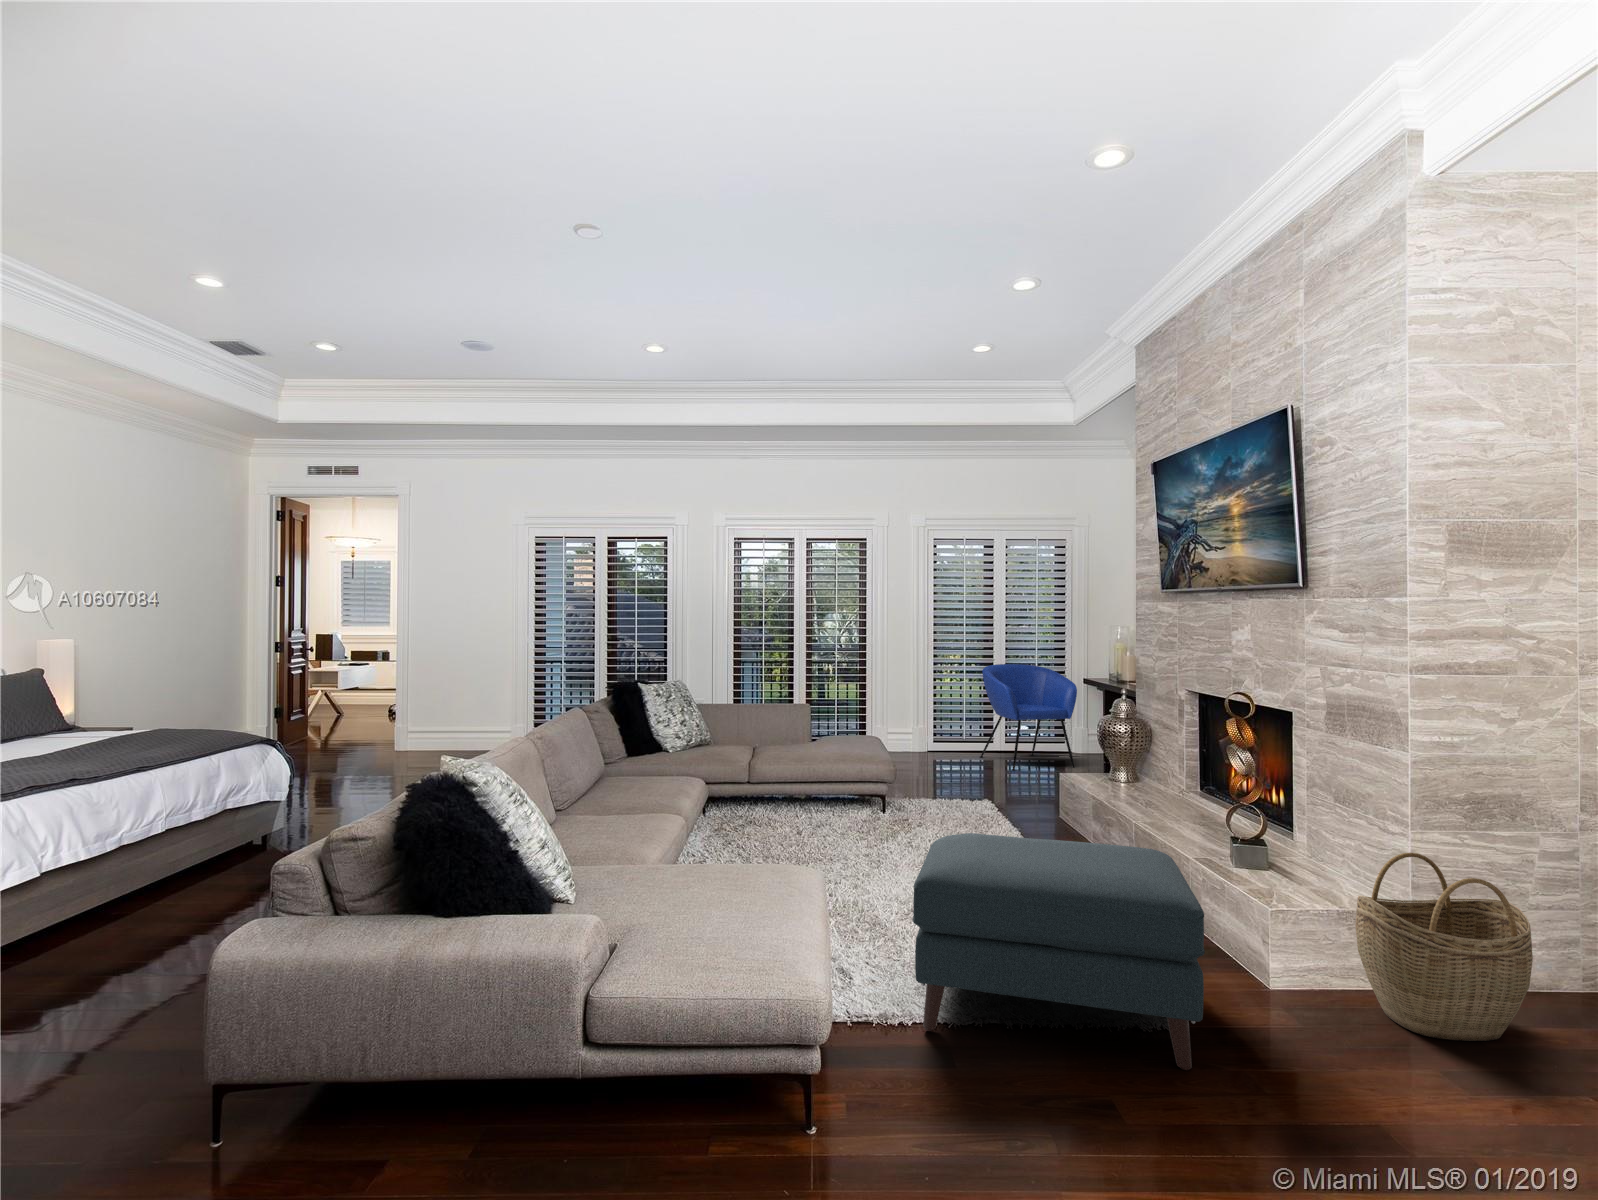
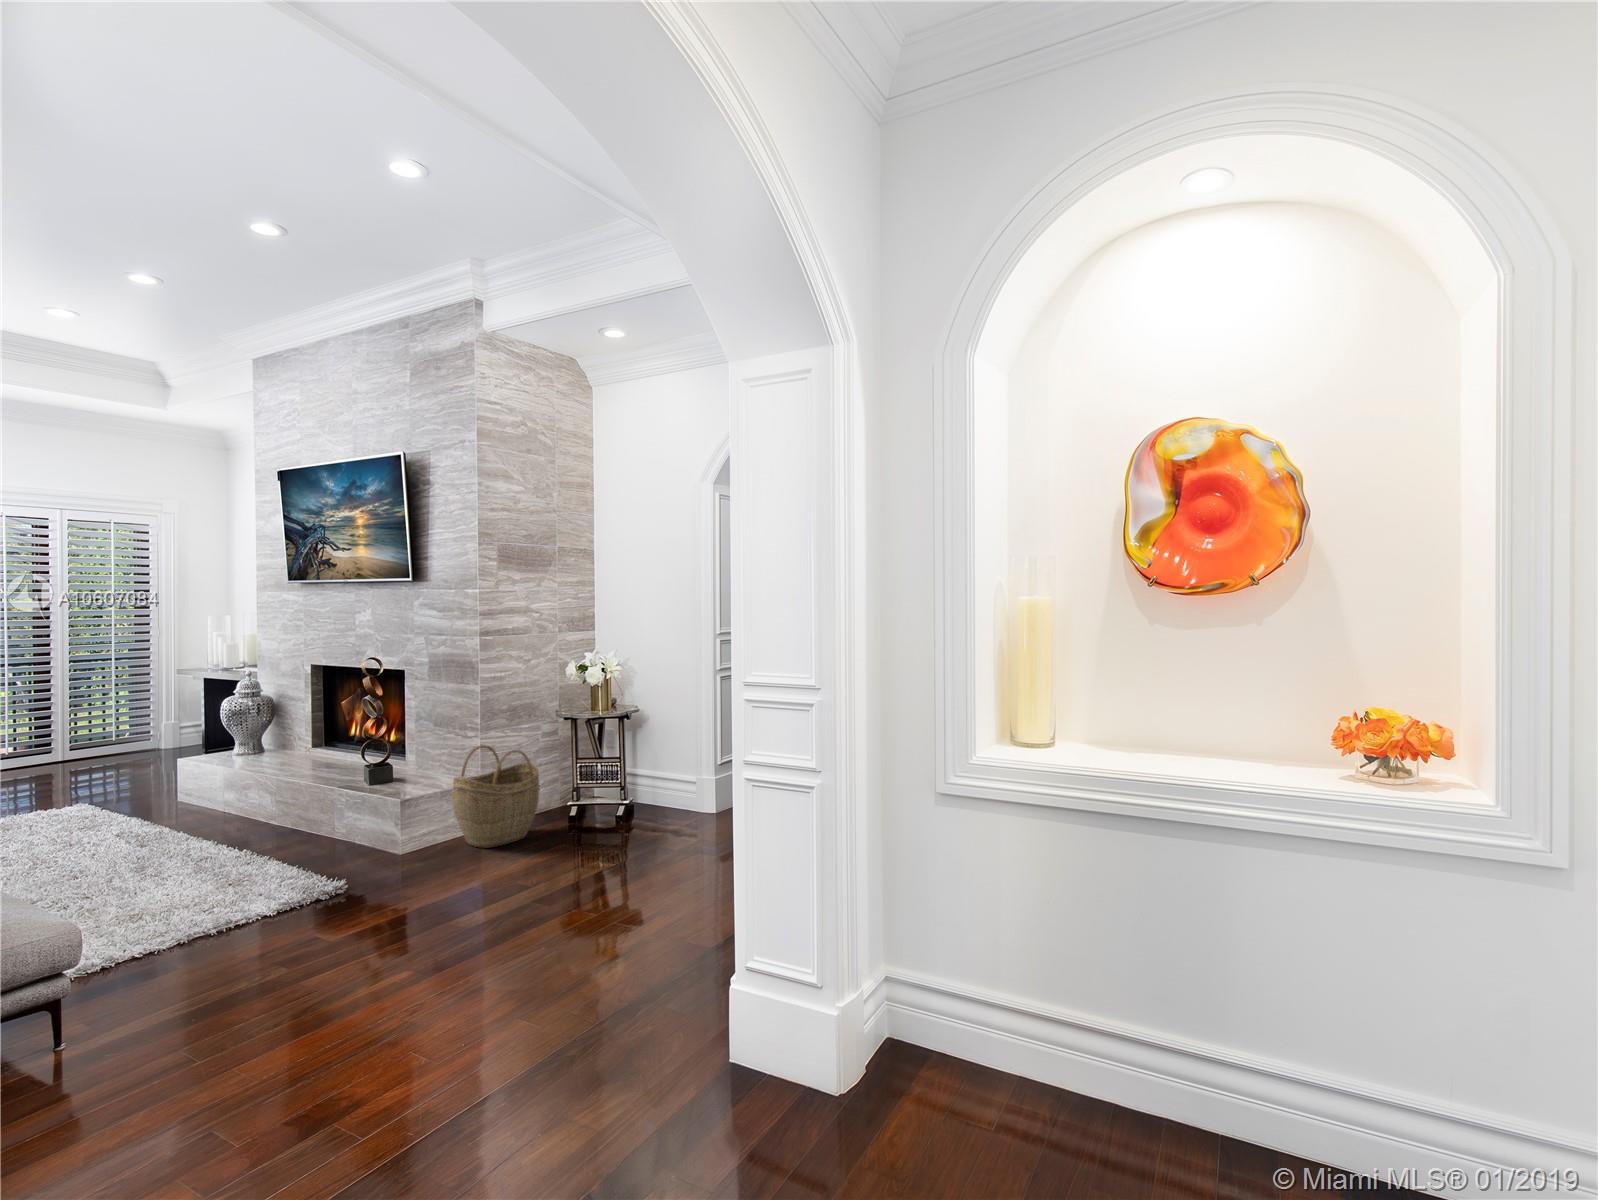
armchair: present [980,664,1077,770] -> none [41,656,174,769]
ottoman: present [913,833,1205,1070] -> none [110,777,373,963]

